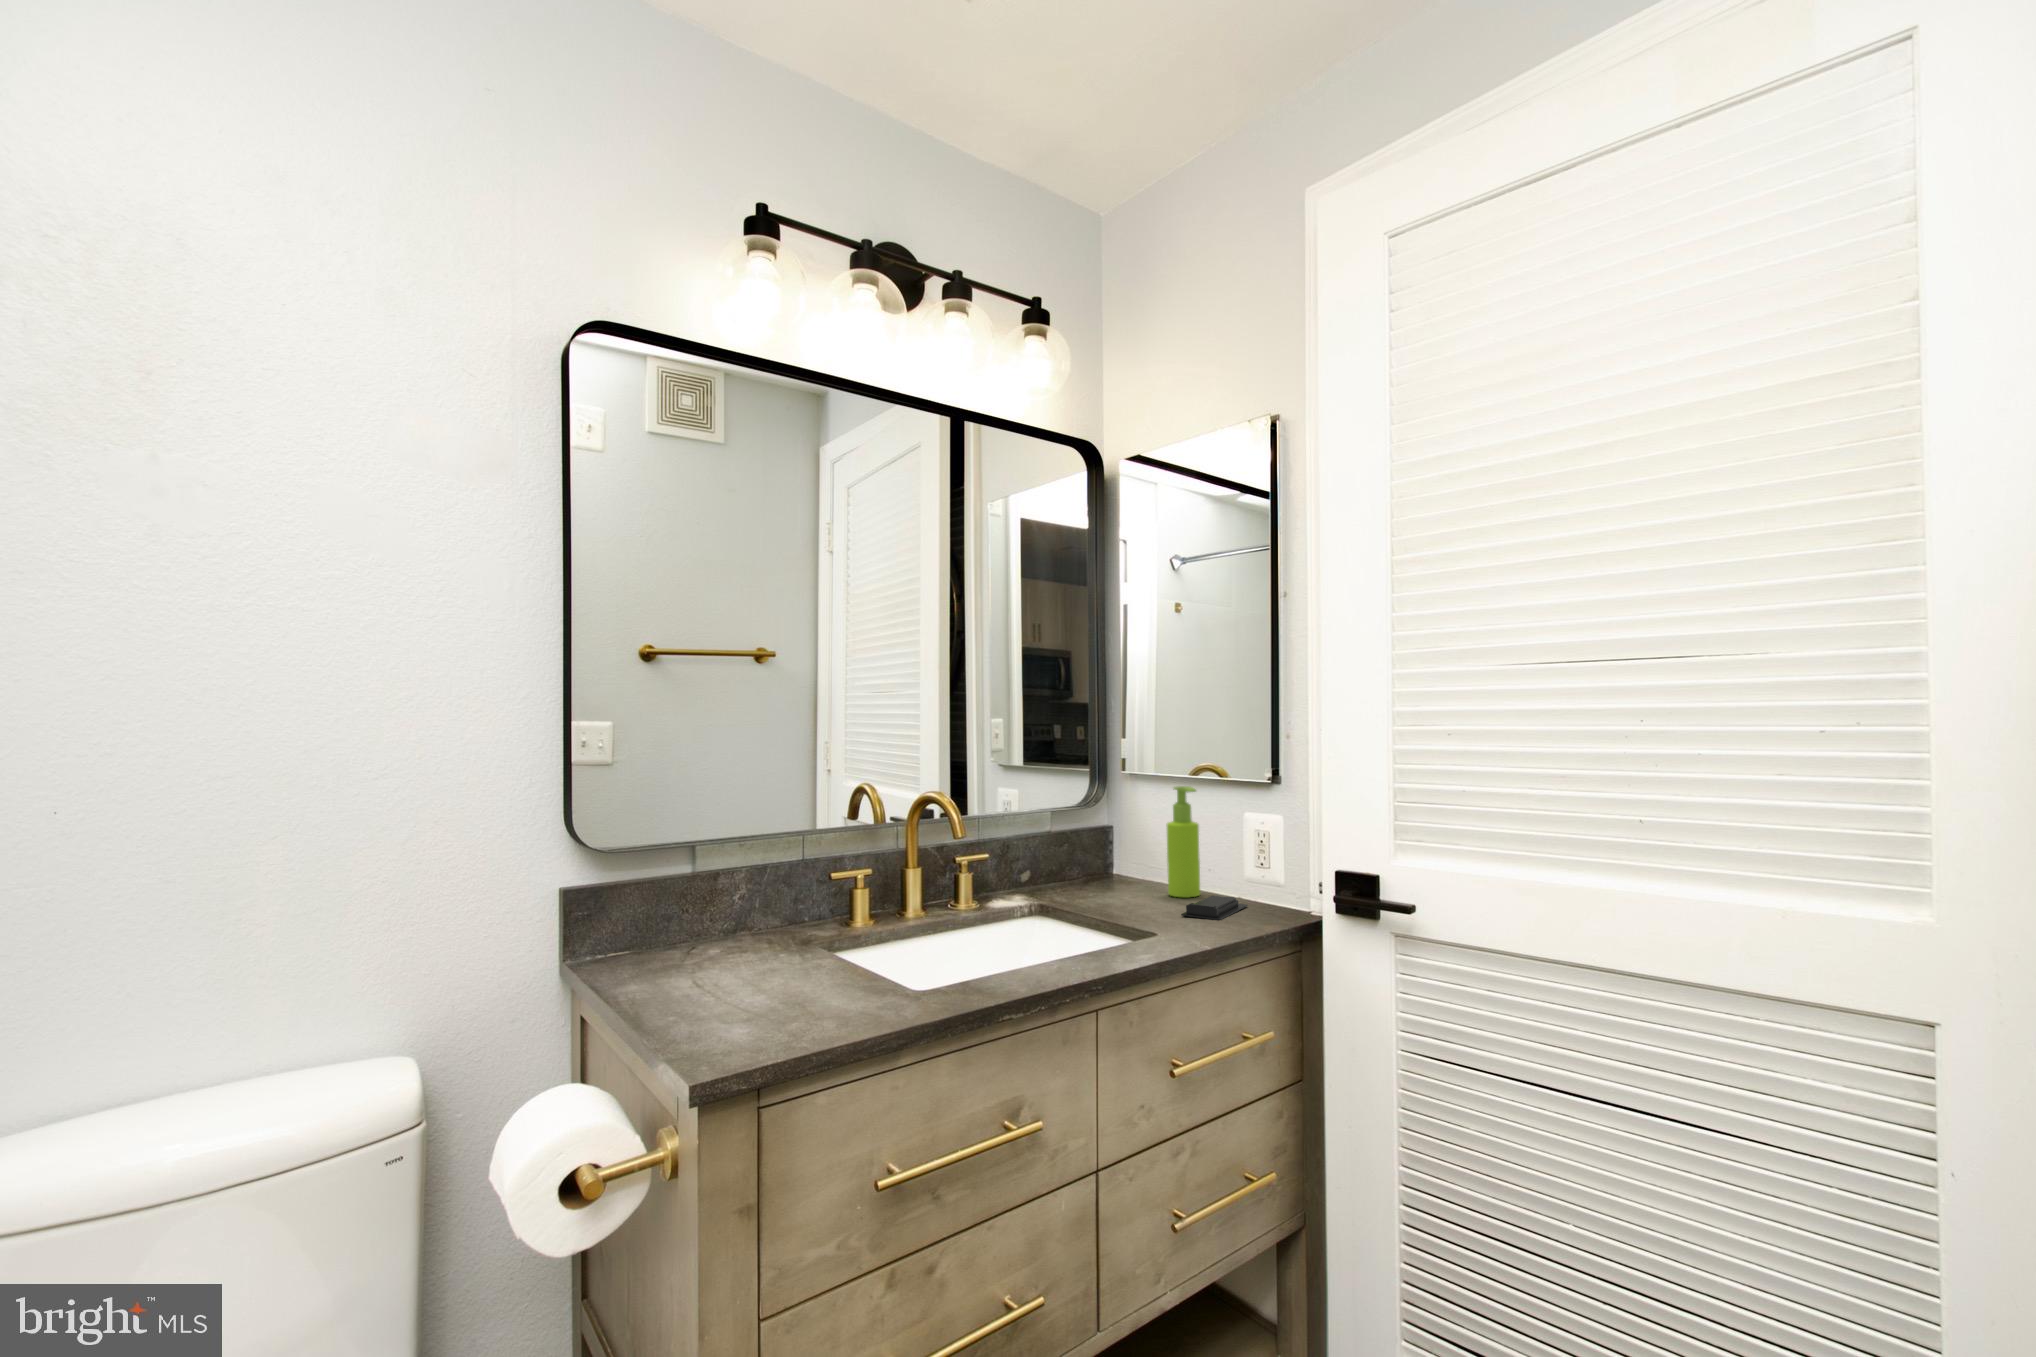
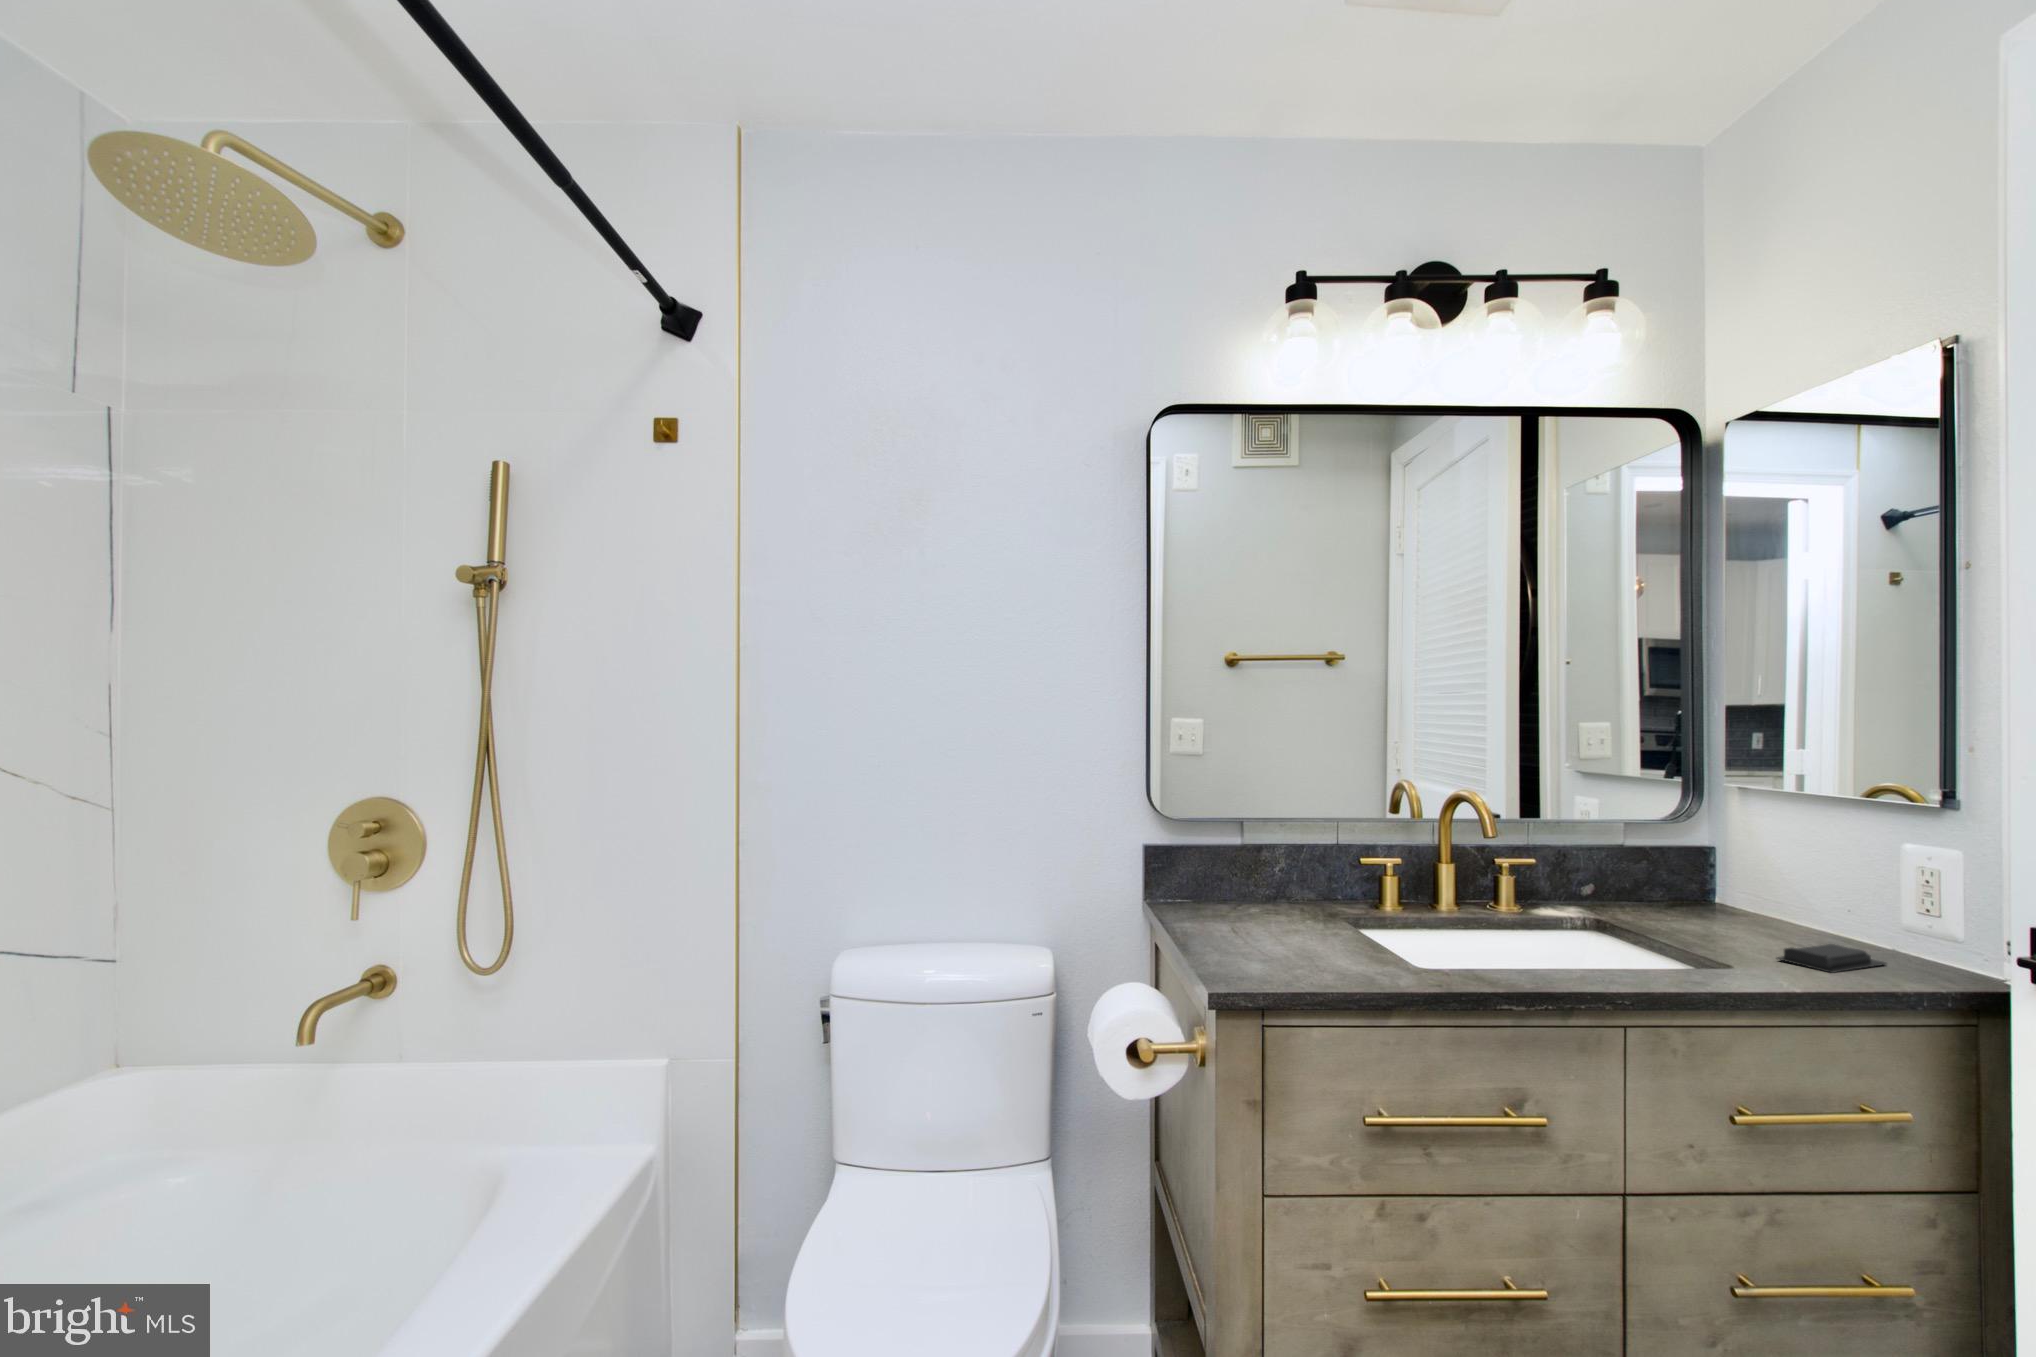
soap dispenser: present [1167,786,1200,897] -> none [1771,811,1822,942]

